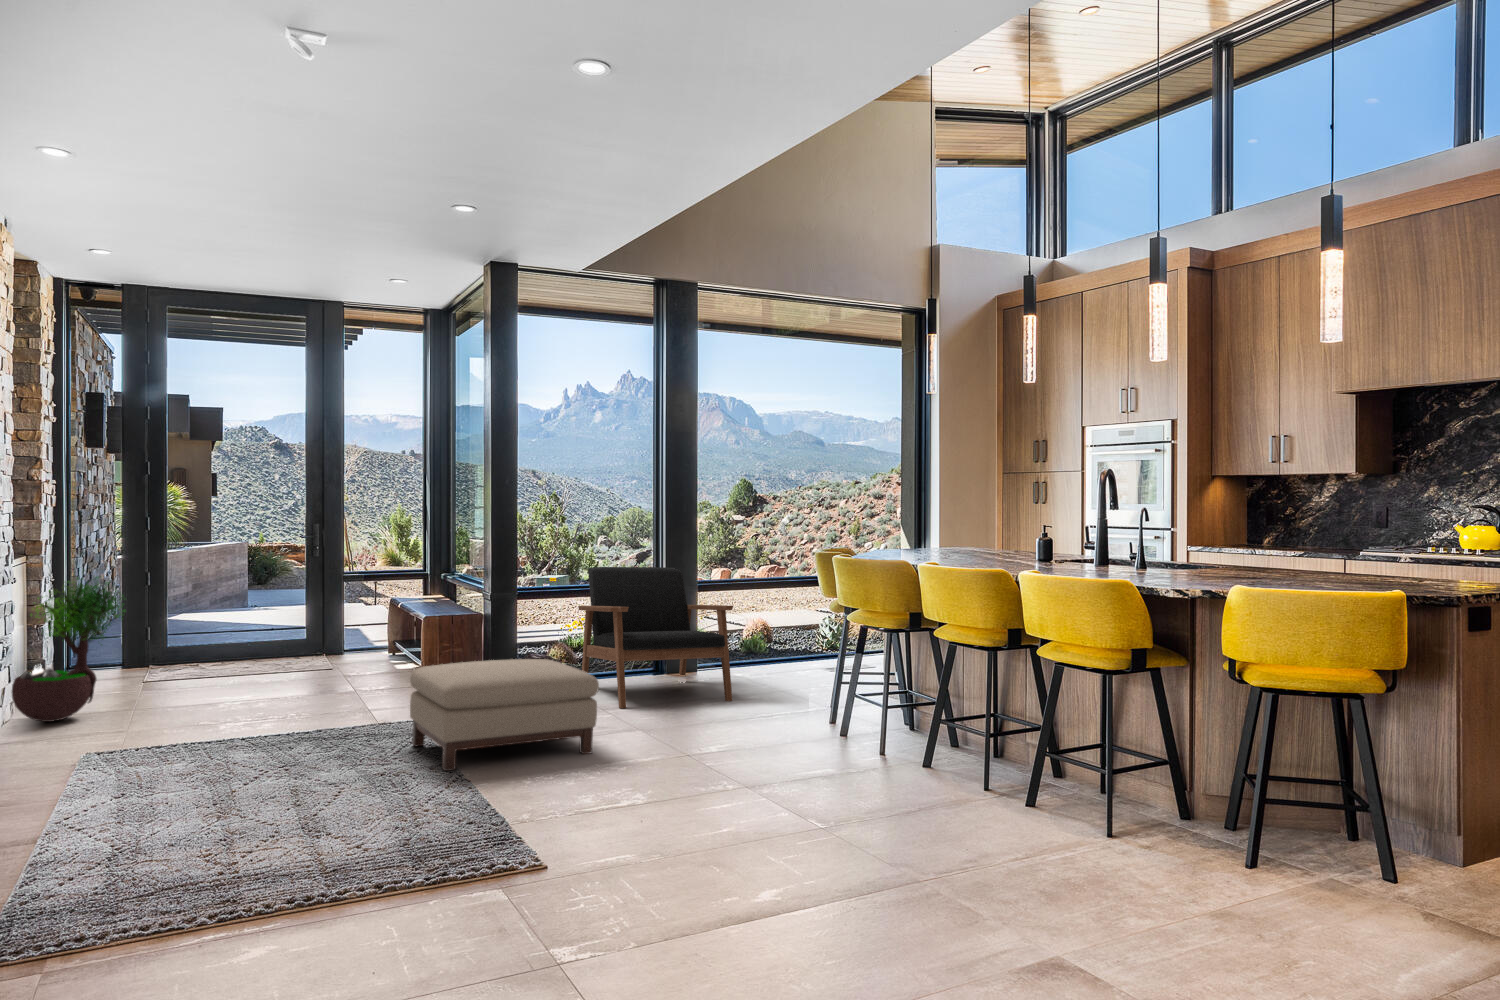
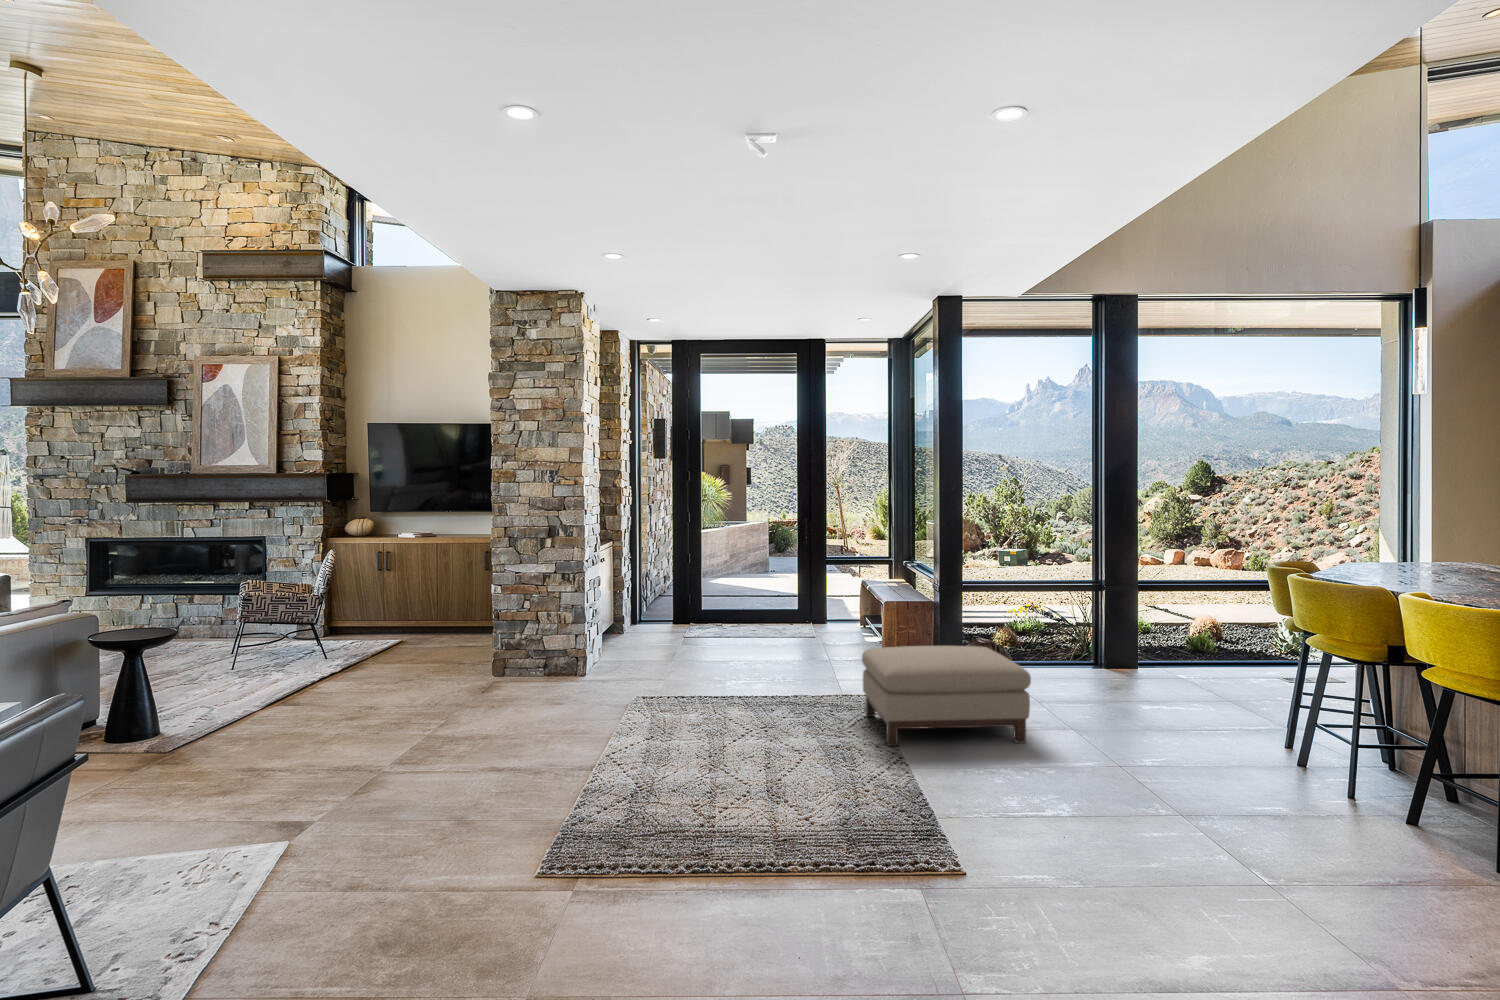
armchair: present [578,567,733,708] -> none [1019,553,1184,695]
potted tree: present [11,570,125,722] -> none [601,557,666,666]

